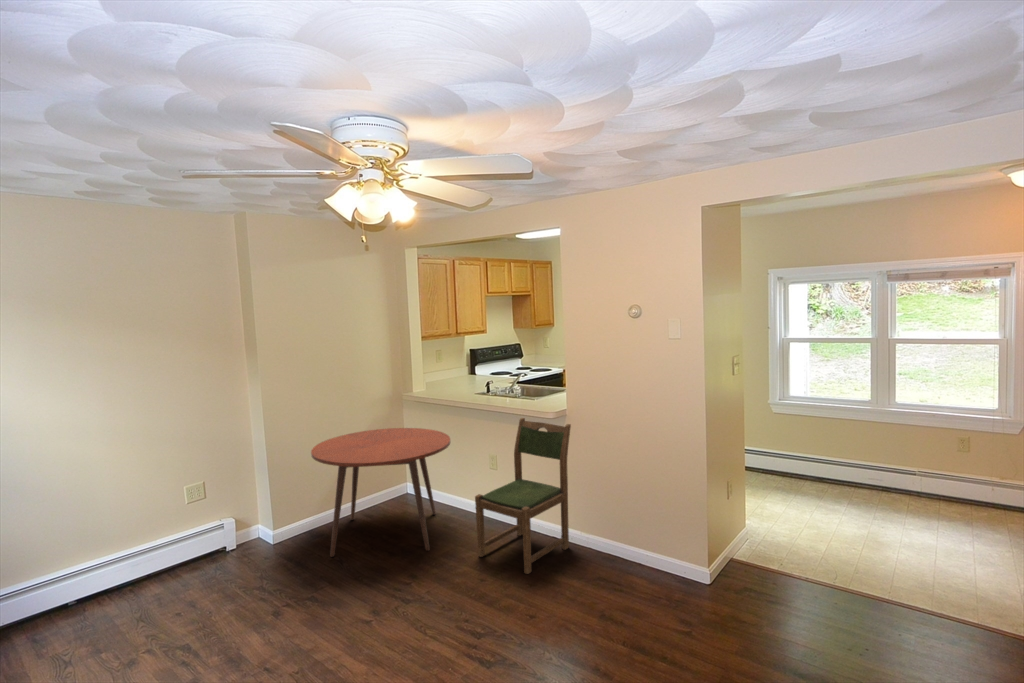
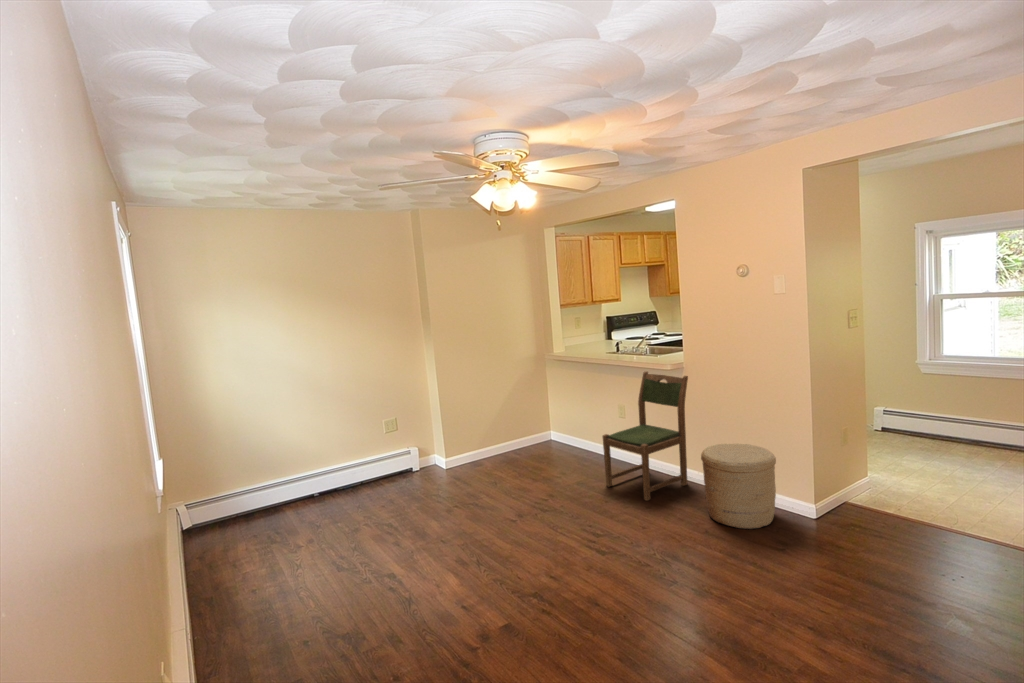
dining table: present [311,428,450,557] -> none [472,382,584,480]
woven basket: none [591,503,671,605] -> present [701,444,776,529]

